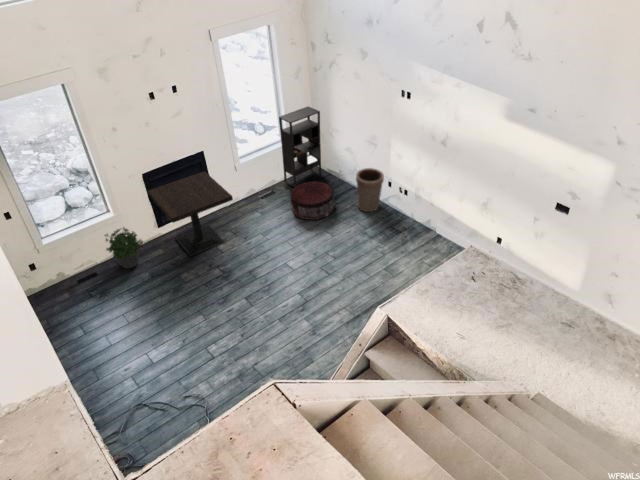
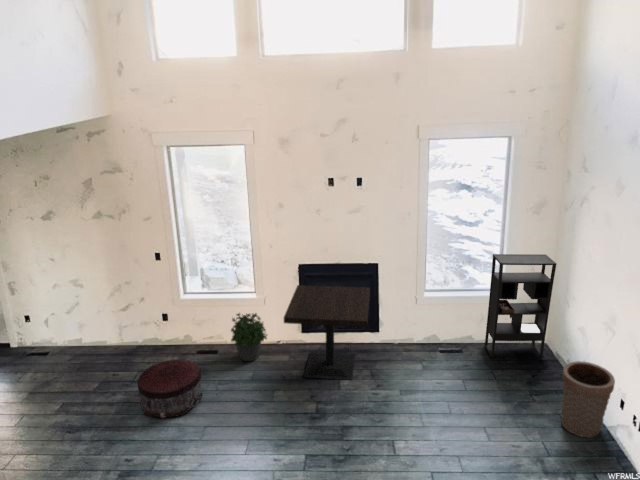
pouf: present [290,181,335,220] -> present [137,359,202,418]

